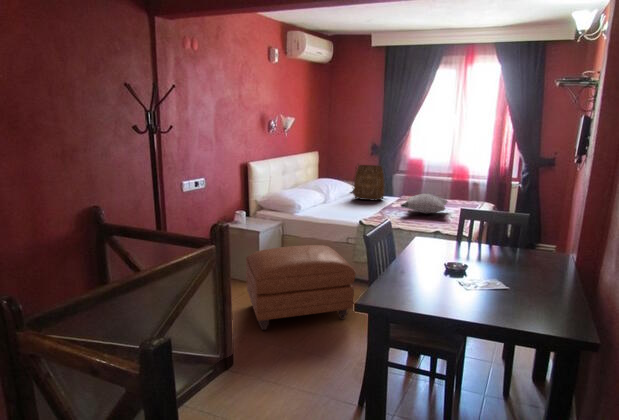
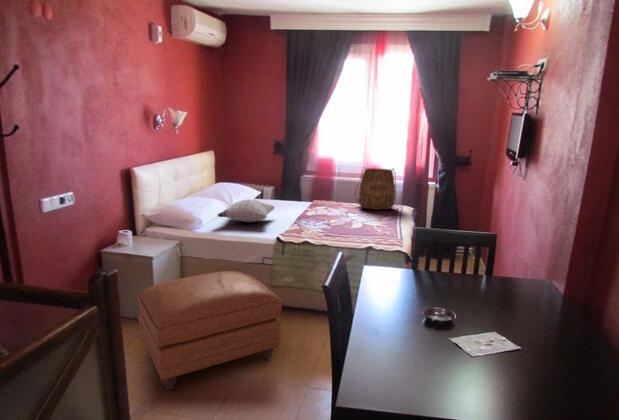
tote bag: present [353,165,384,200] -> present [357,168,396,210]
pillow: present [401,194,448,214] -> present [218,200,275,222]

